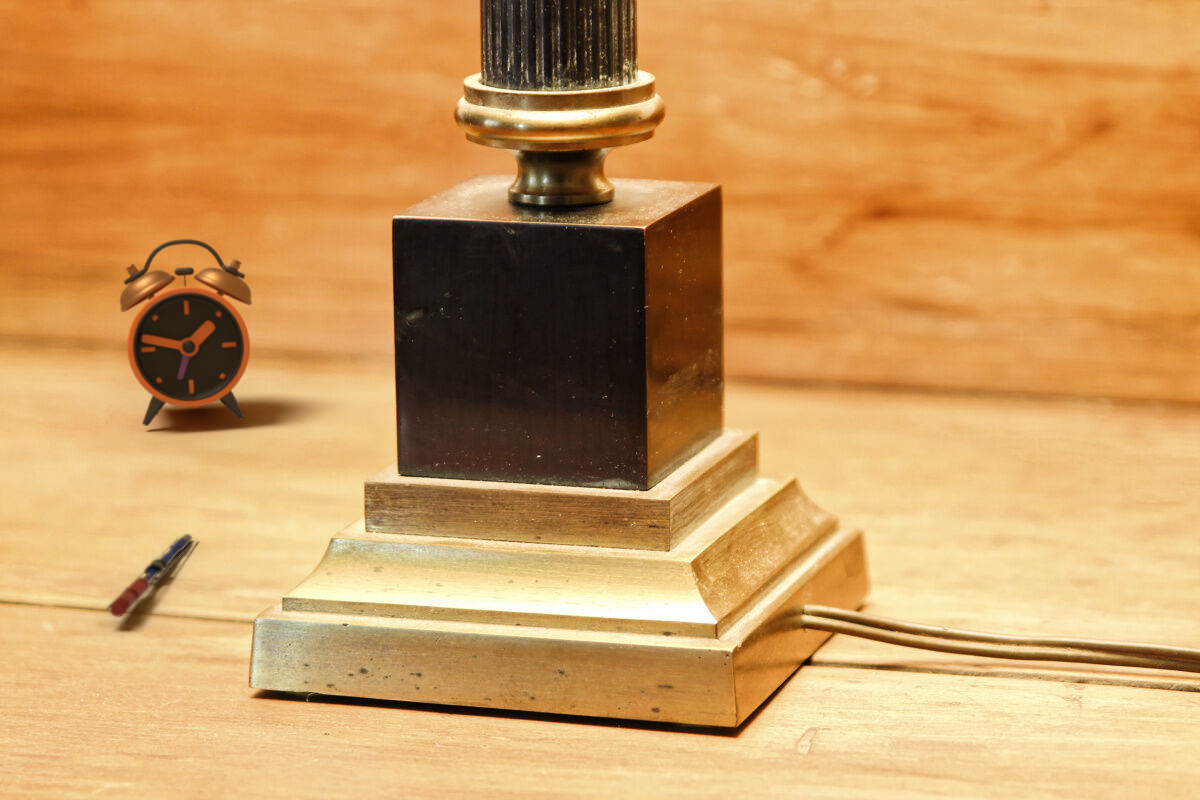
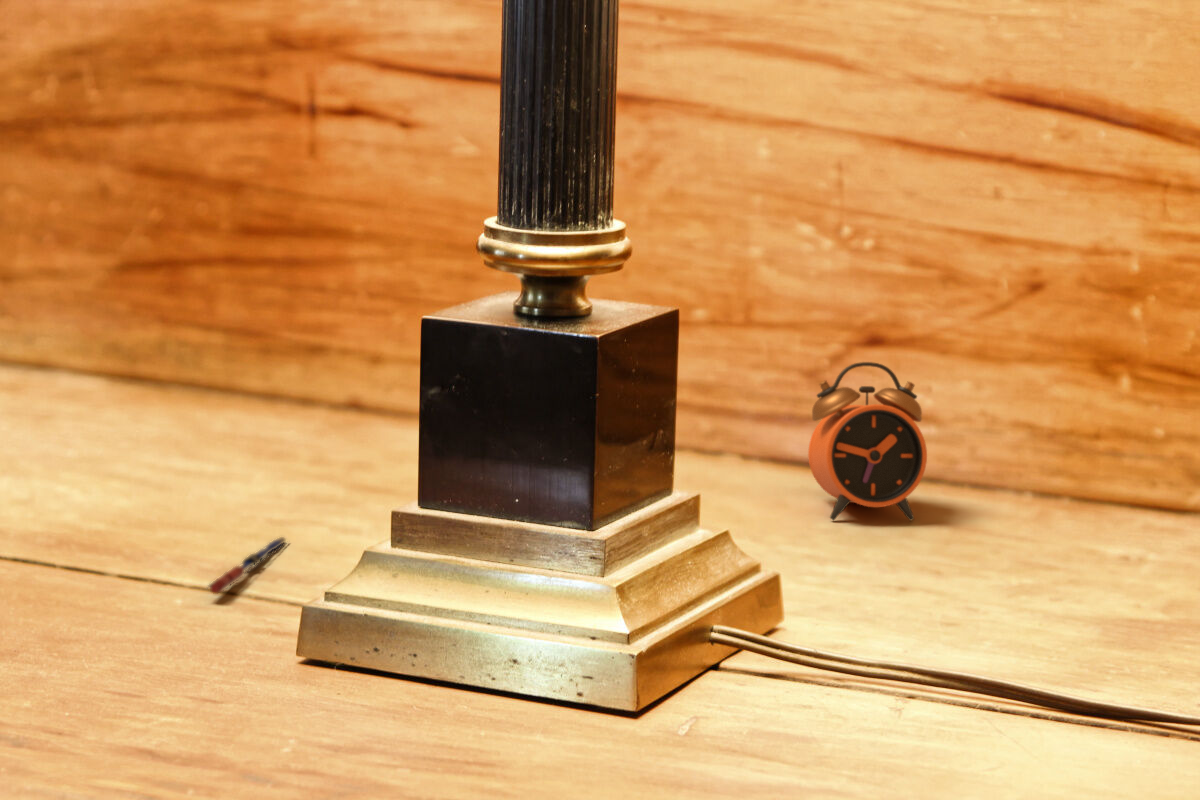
alarm clock: present [120,239,252,426] -> present [808,362,927,520]

